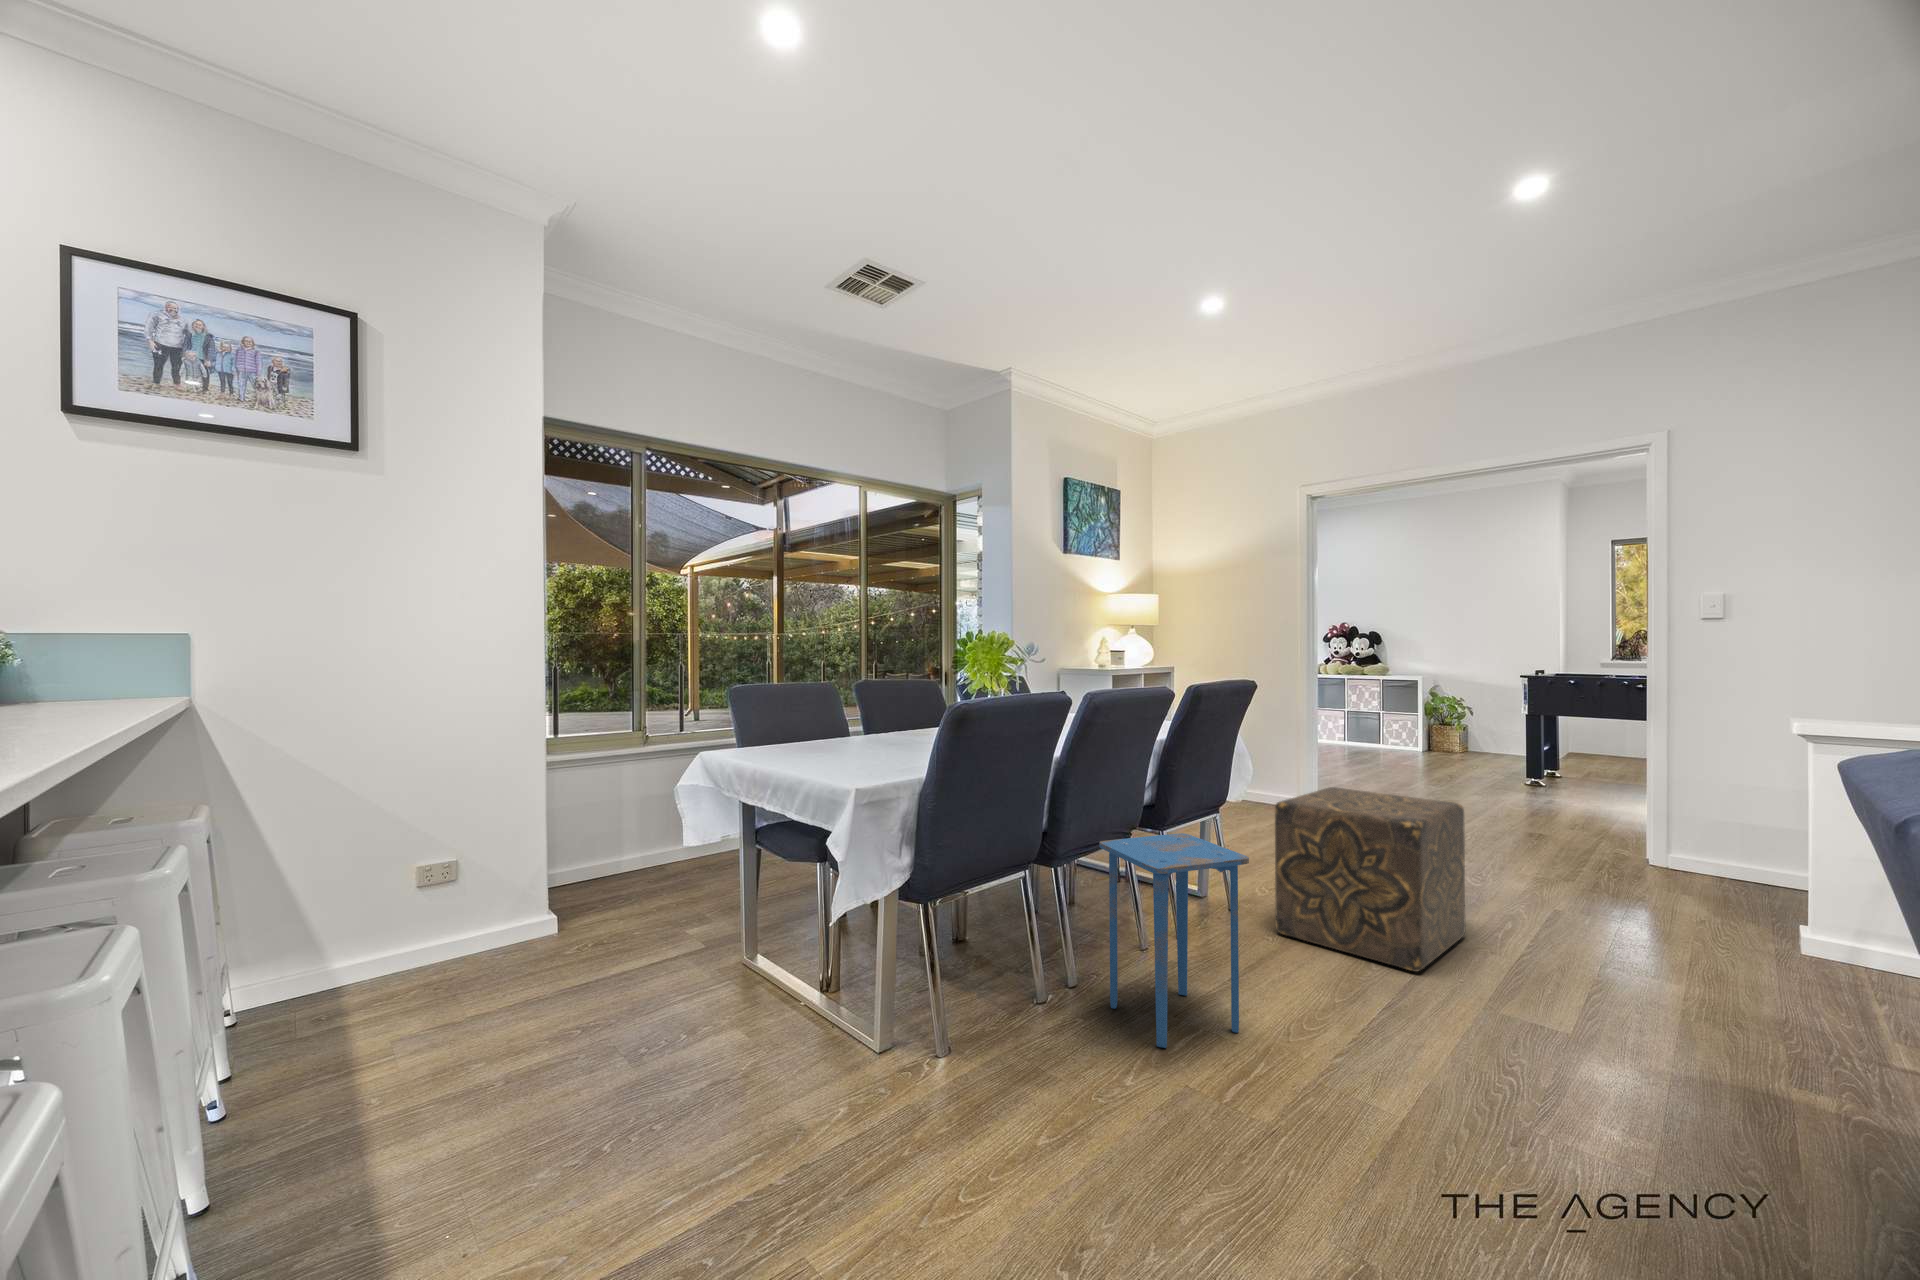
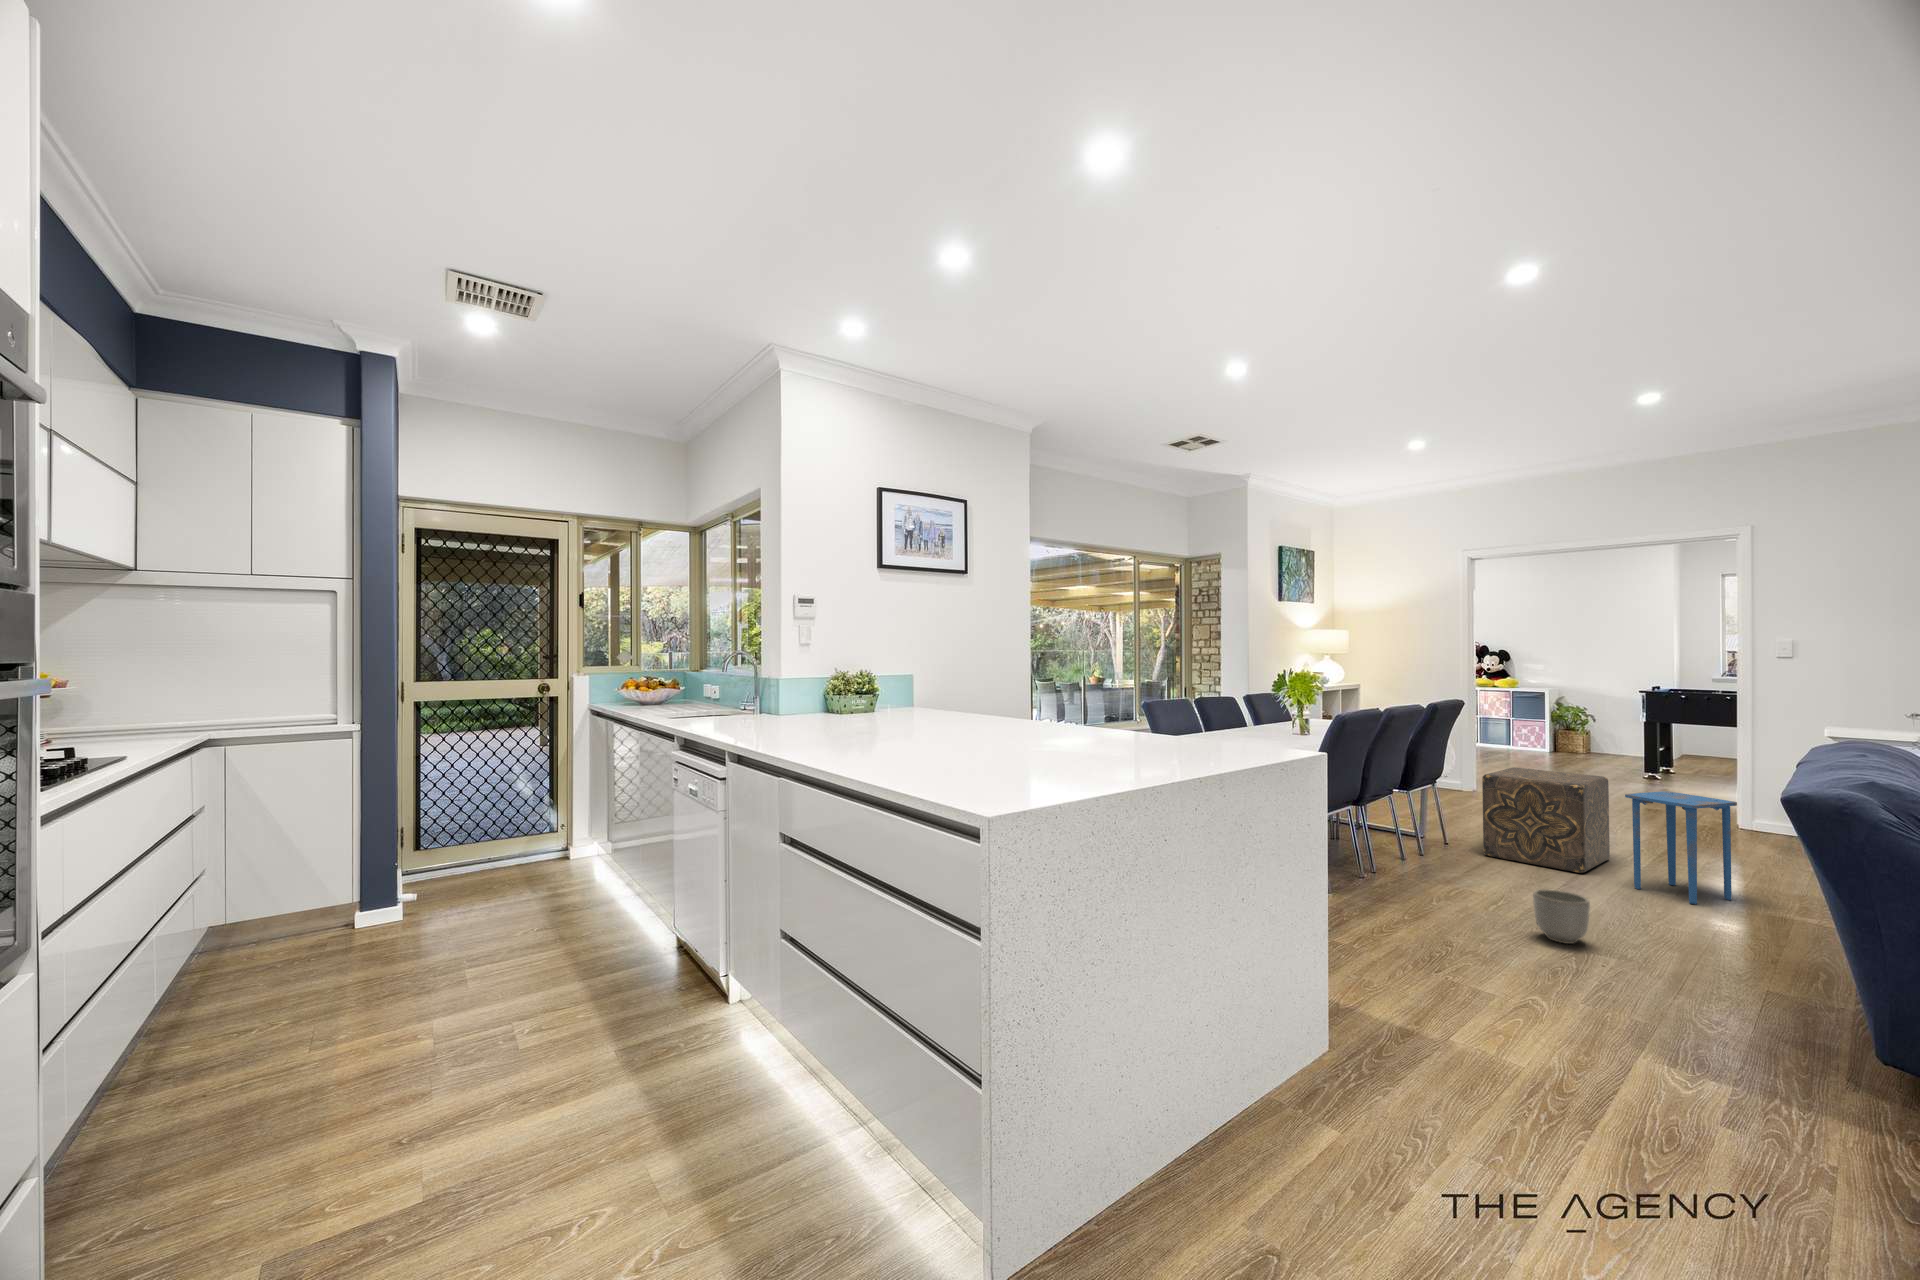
side table: present [1099,833,1249,1048] -> present [1625,791,1737,904]
planter: none [1280,1073,1390,1213] -> present [1533,889,1590,944]

